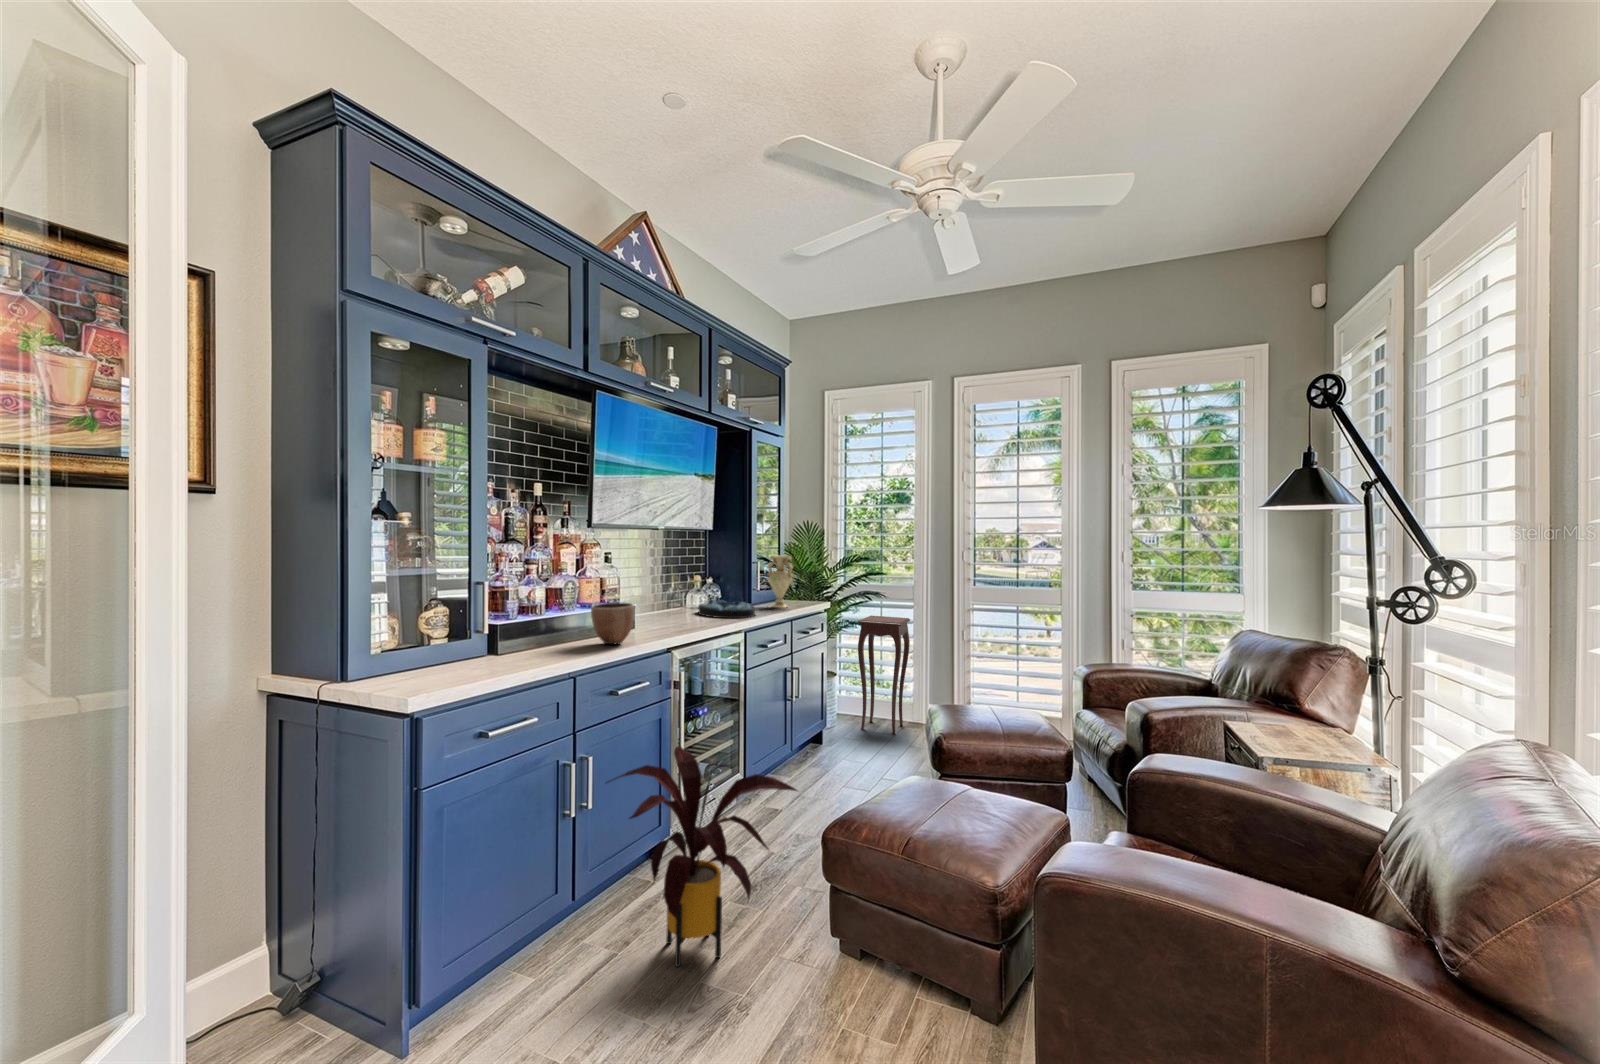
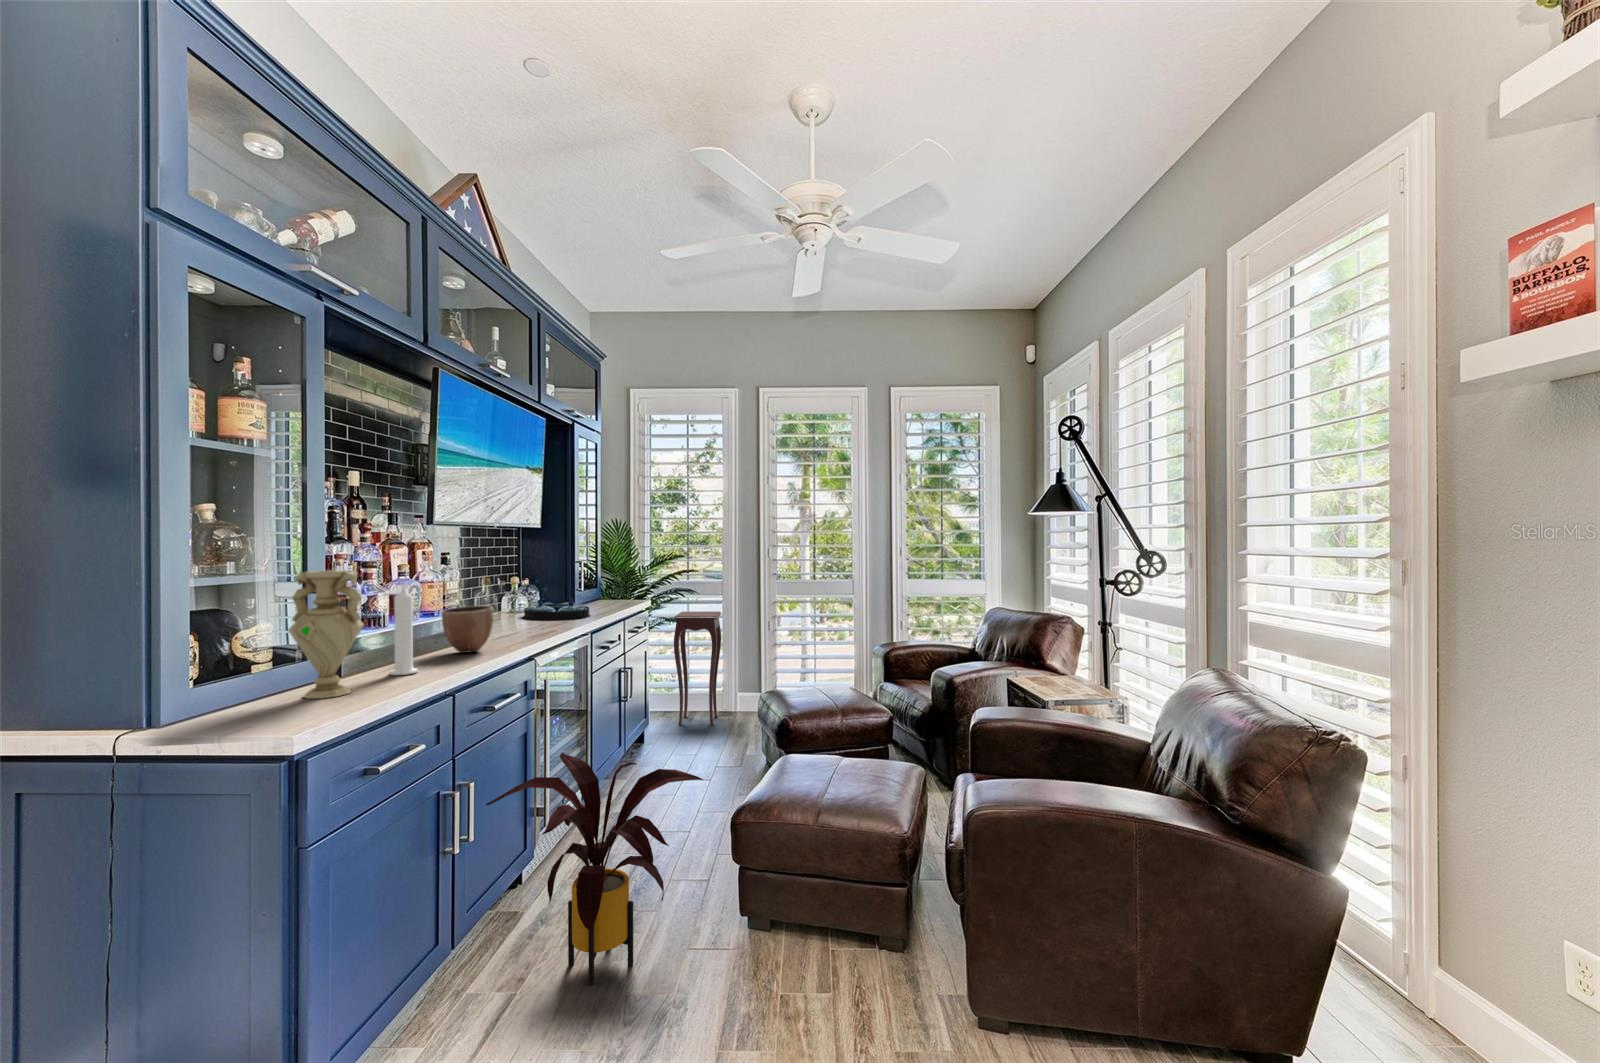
vase: present [768,555,793,608] -> present [288,570,364,699]
candle: none [531,583,554,661] -> present [390,585,418,675]

